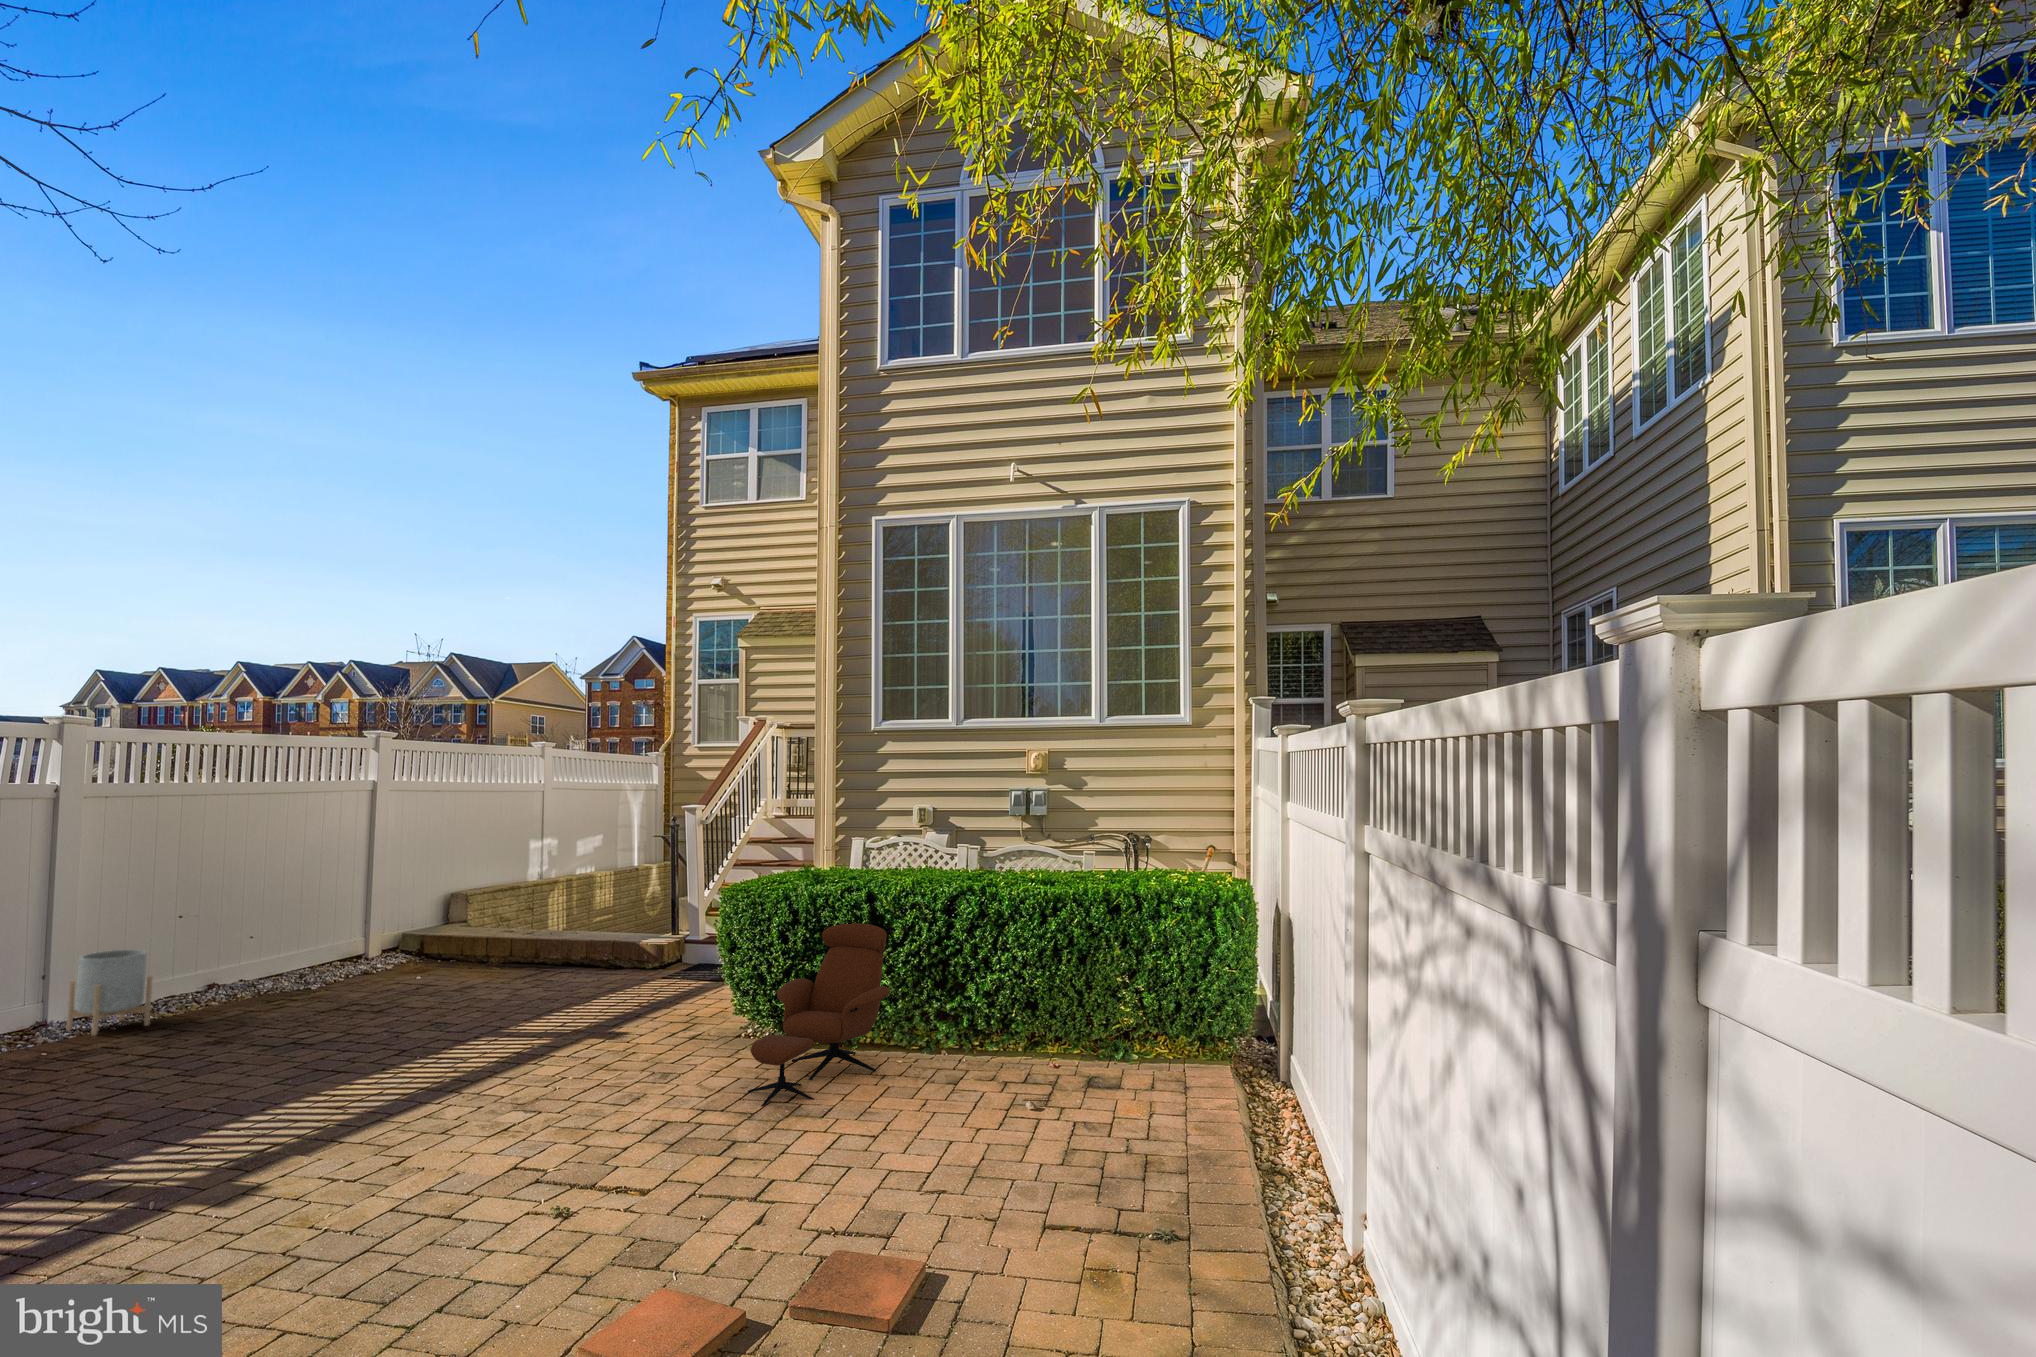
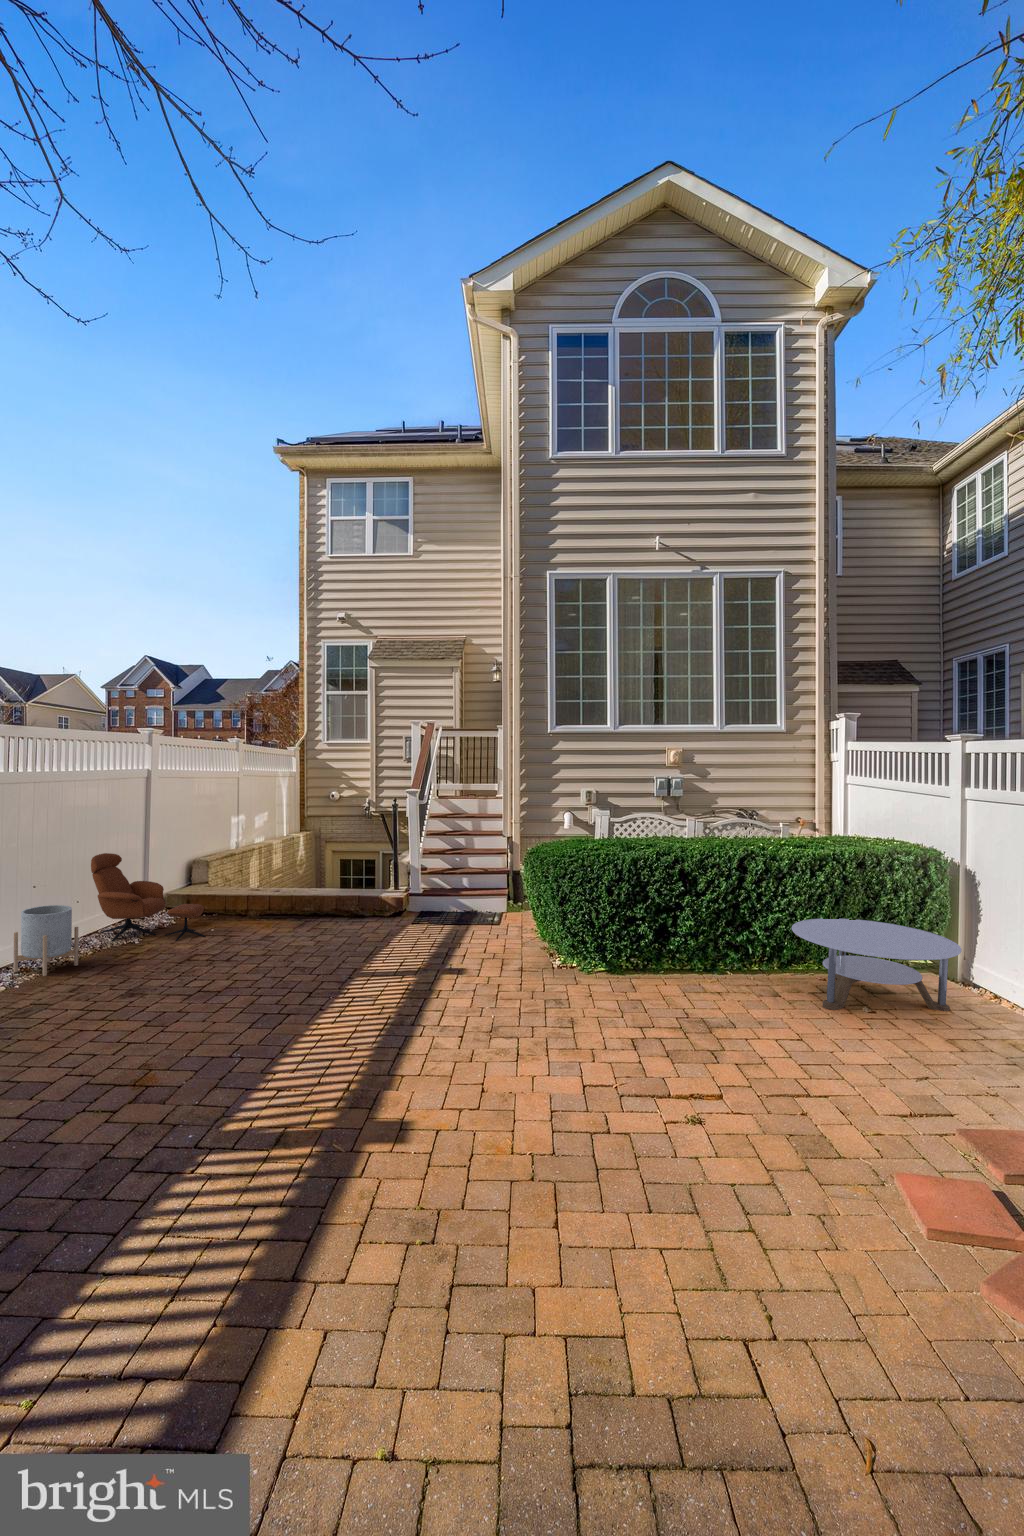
lounge chair: present [748,923,890,1107] -> present [91,853,206,941]
round table: none [973,981,1186,1114] -> present [792,918,962,1011]

